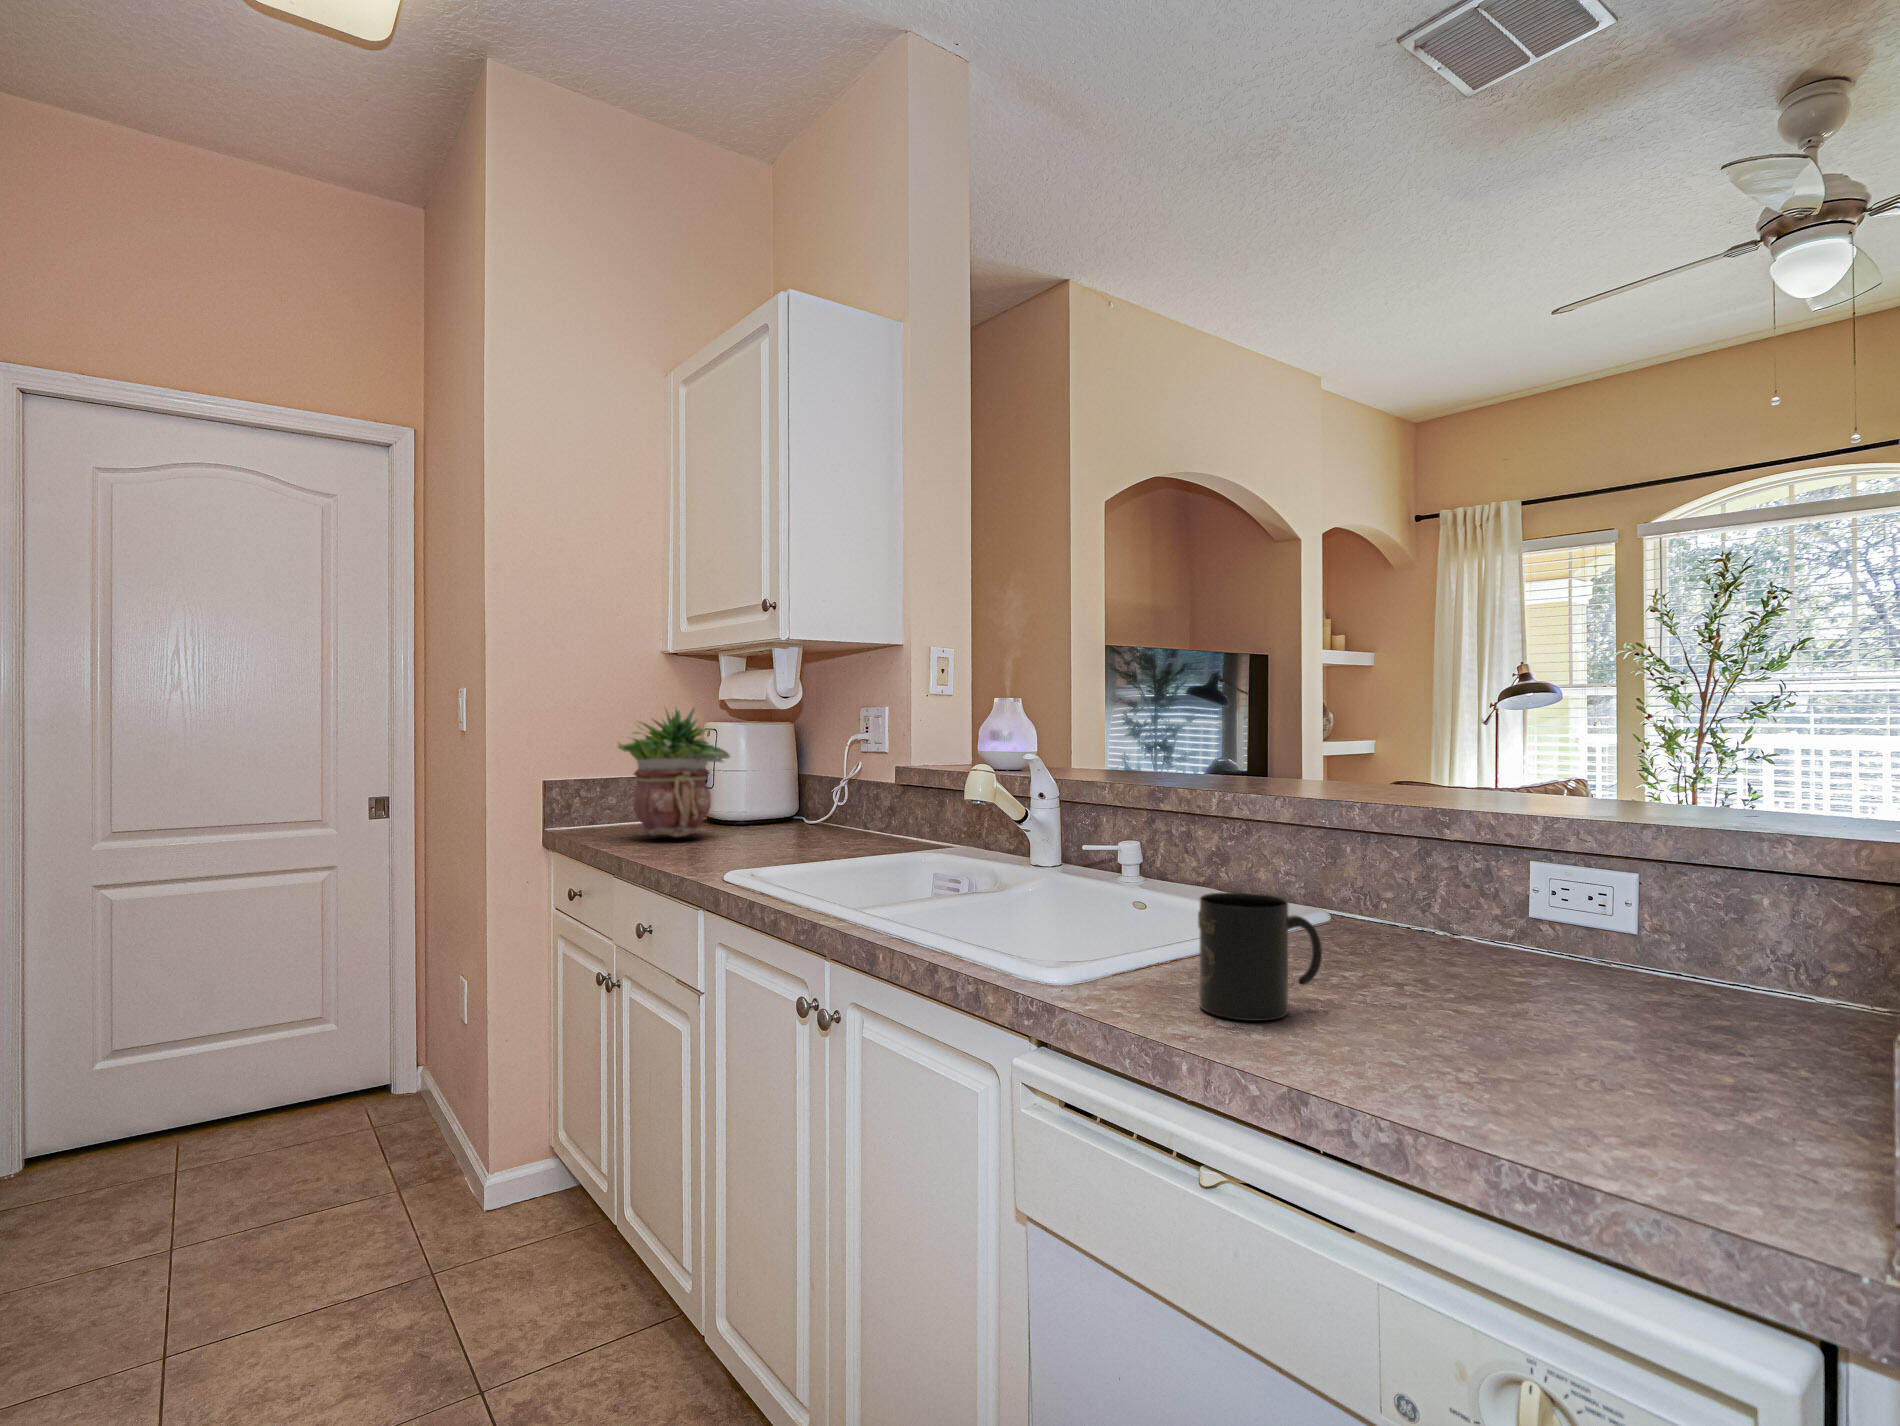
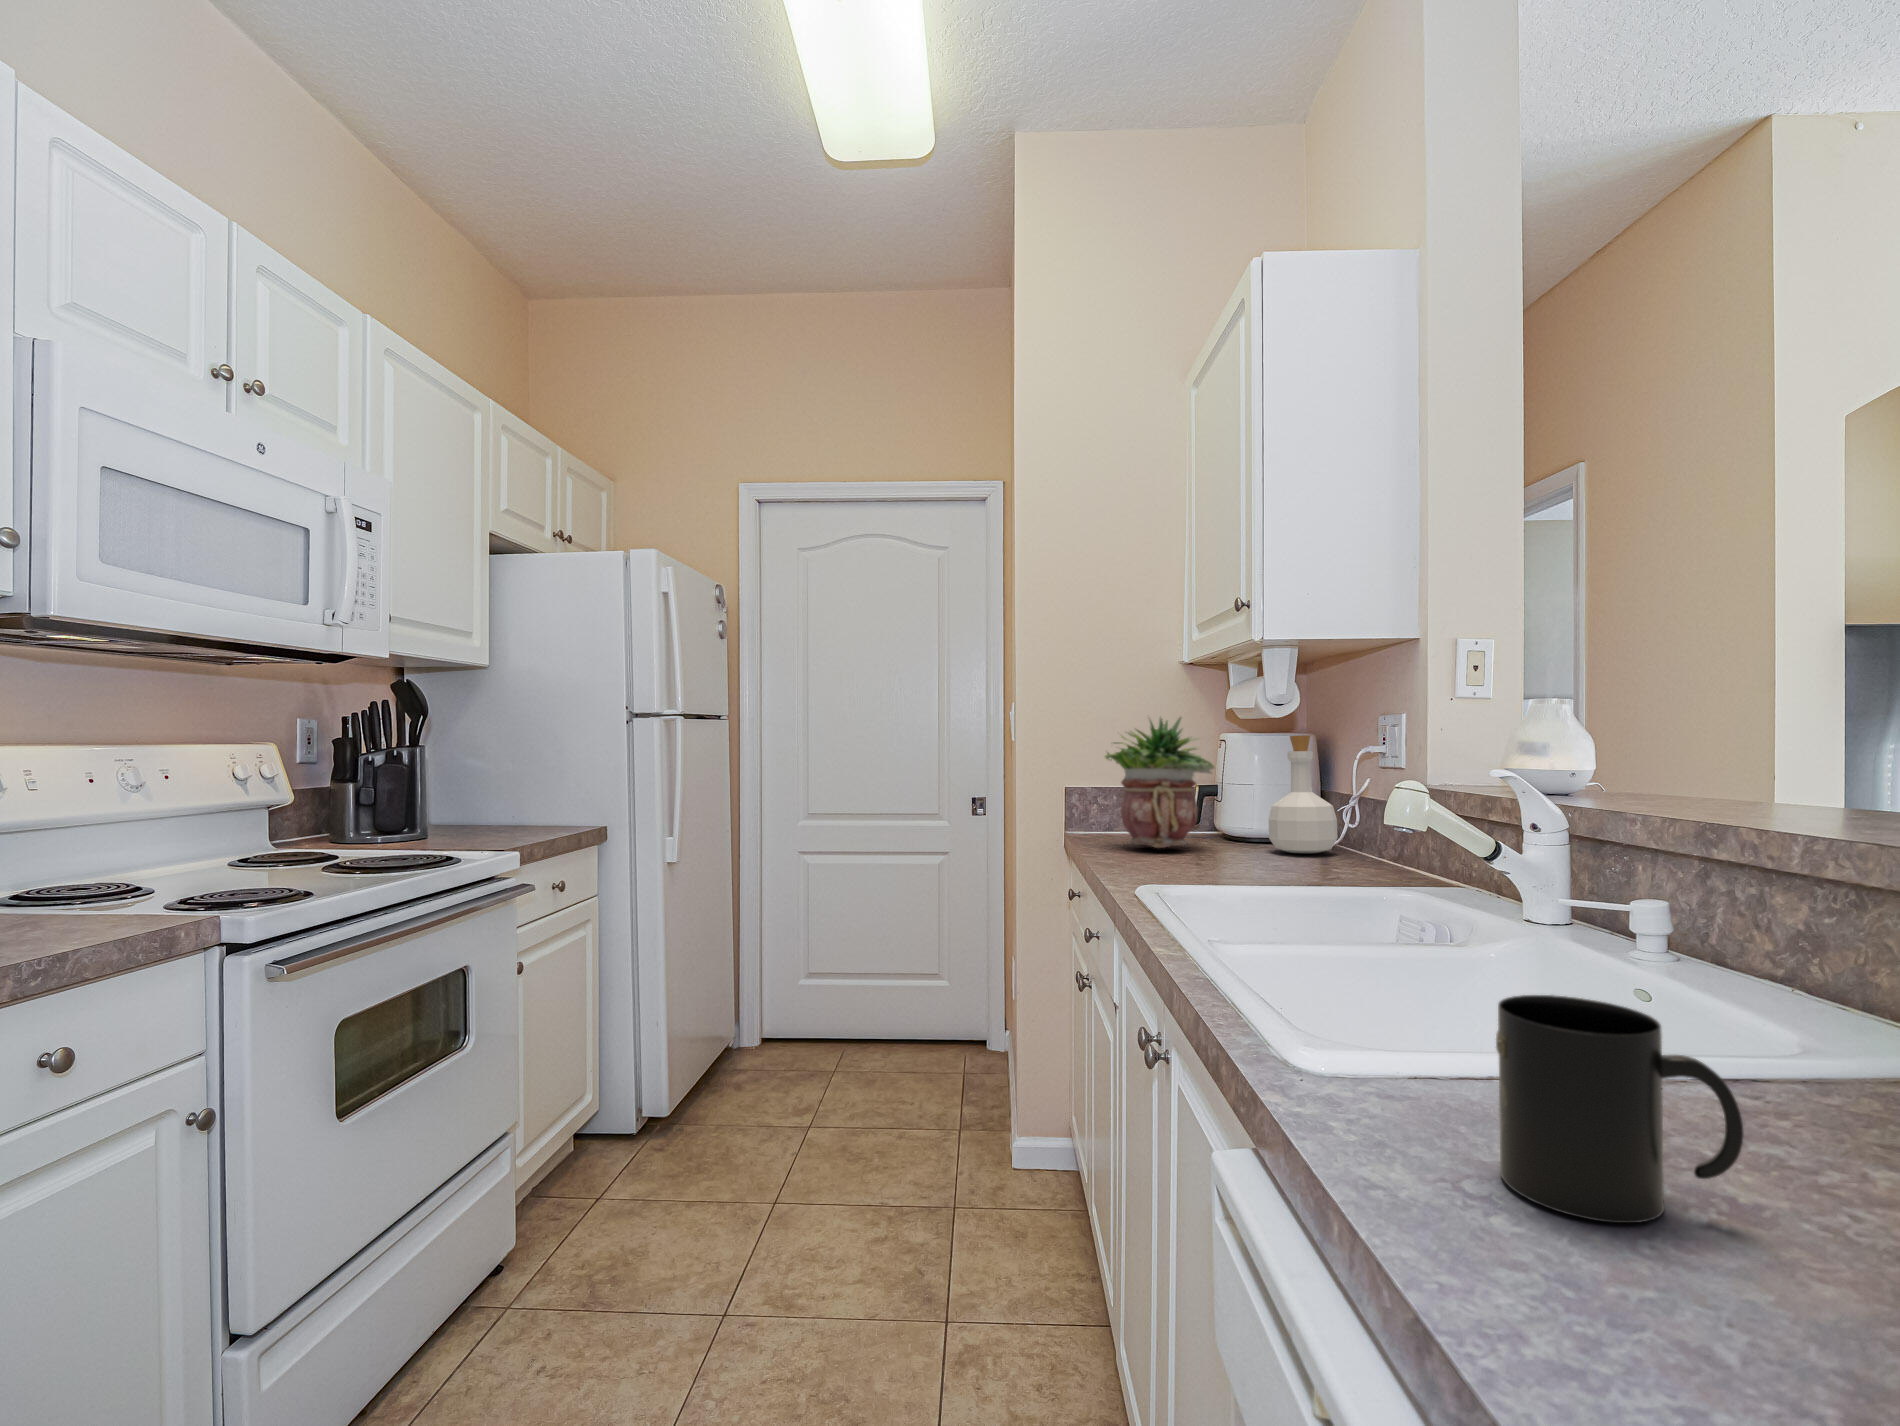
bottle: none [776,726,833,832] -> present [1269,735,1338,853]

